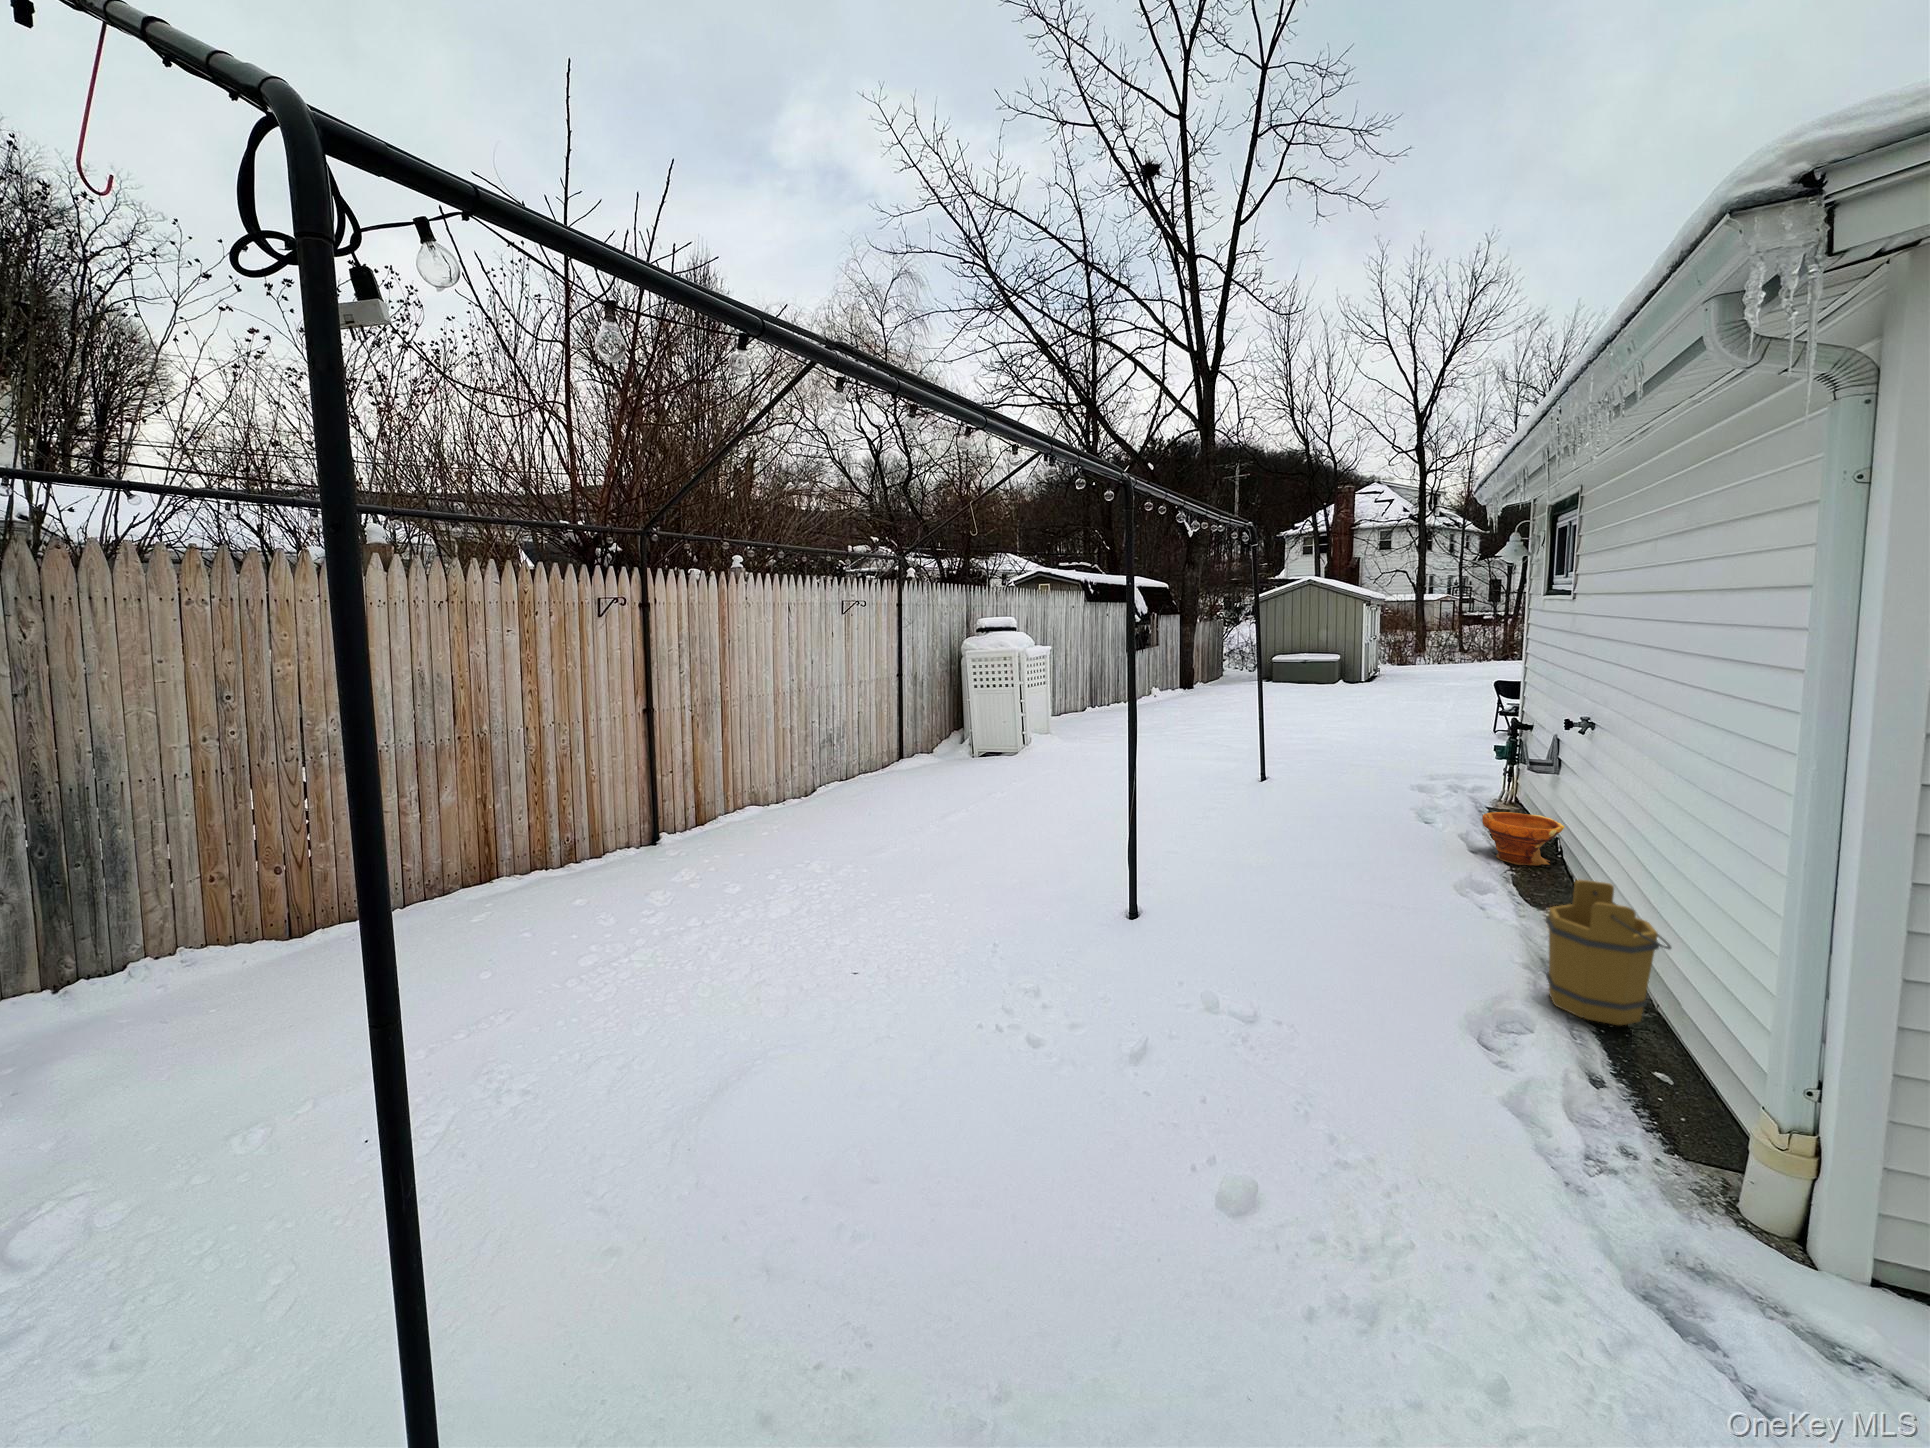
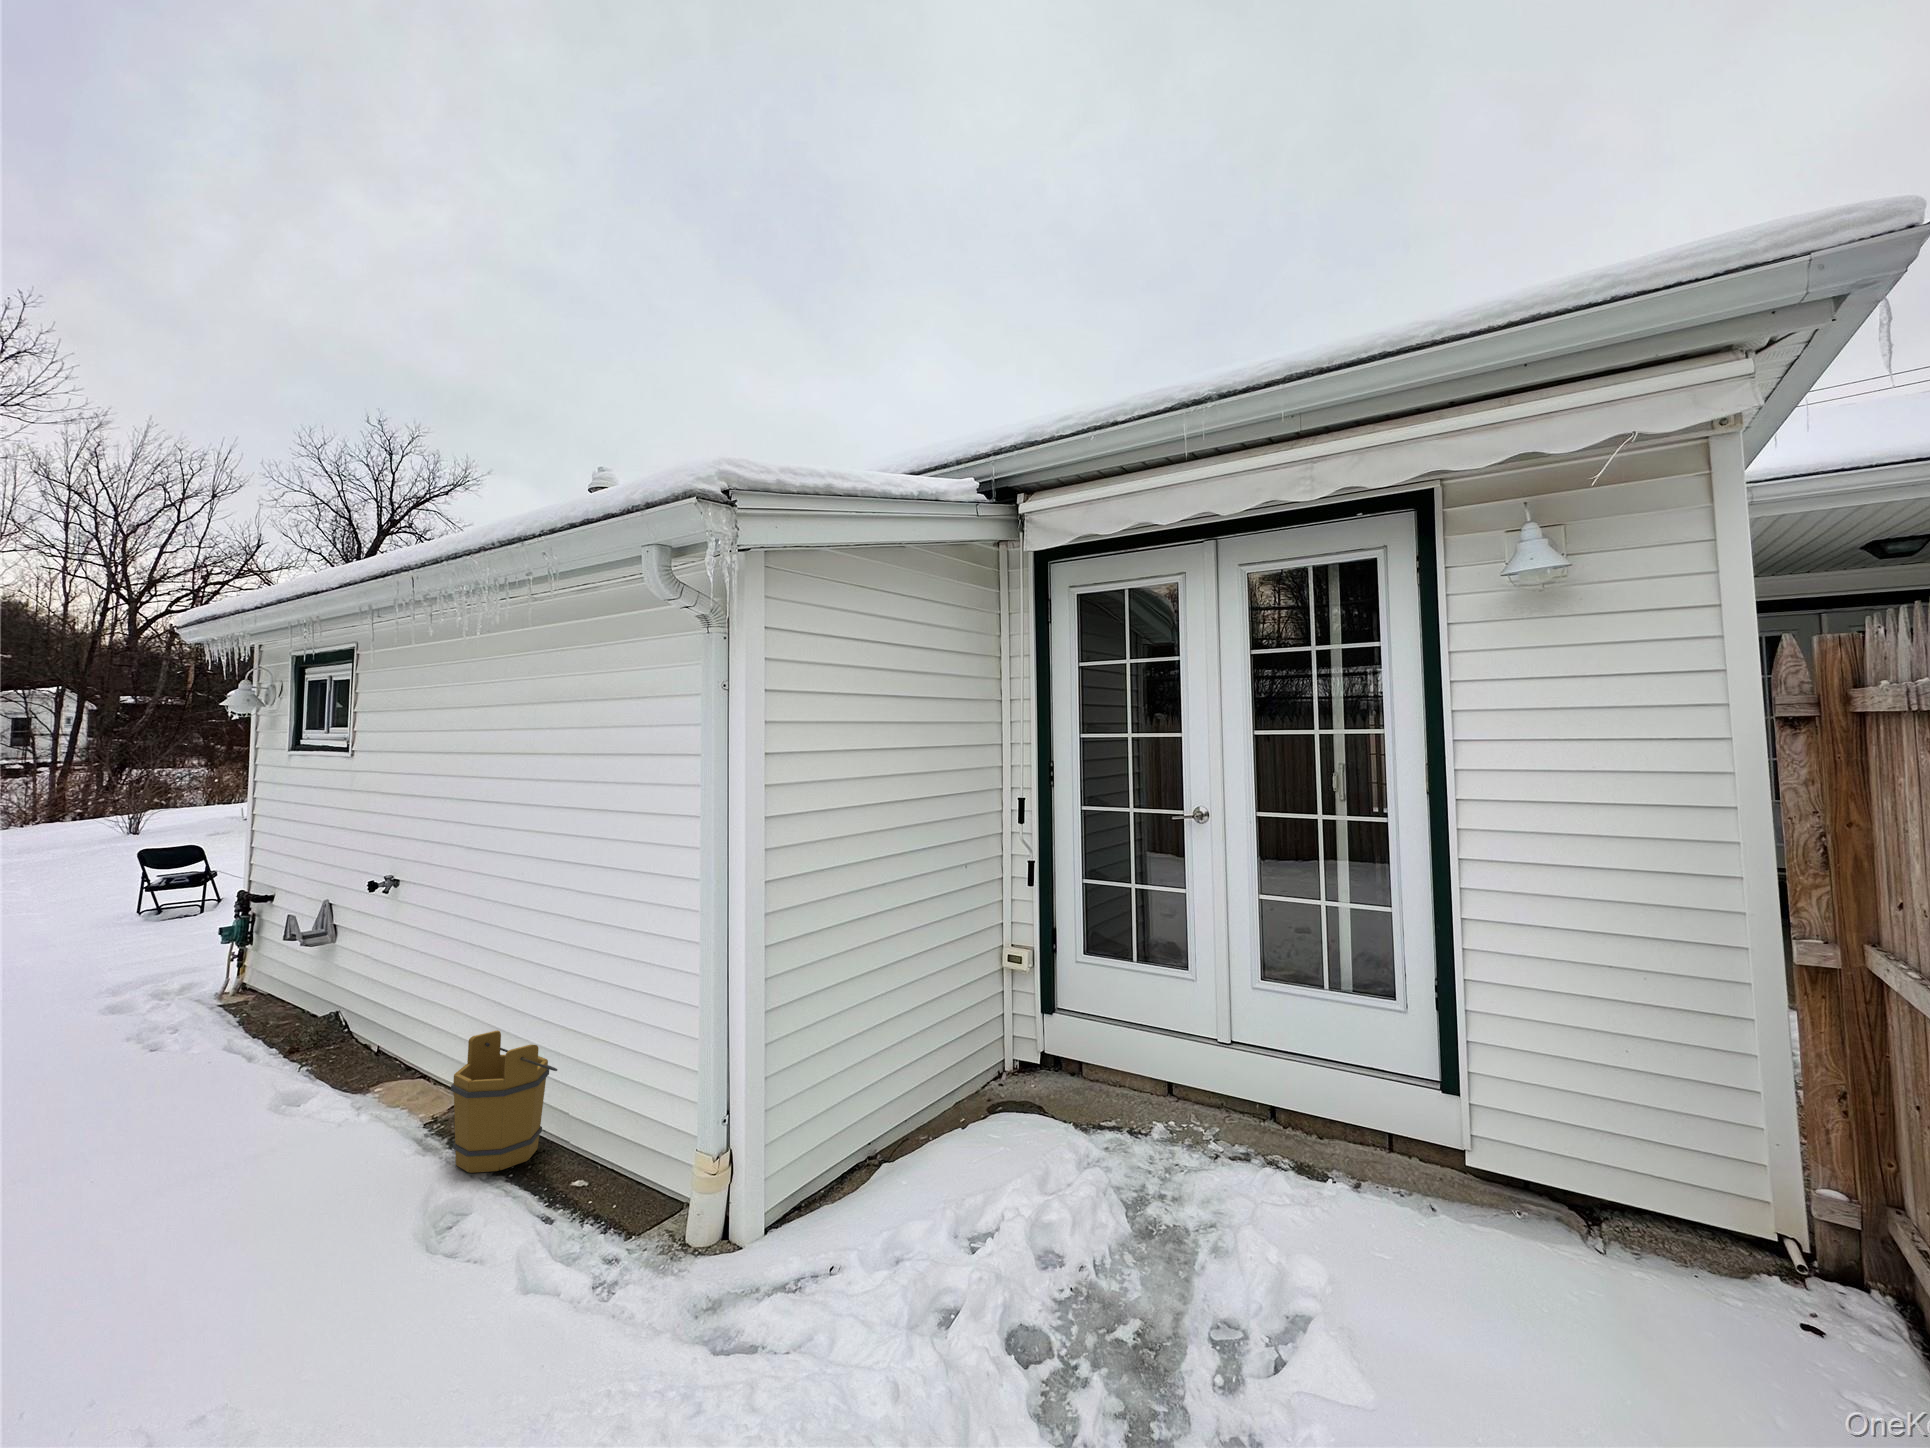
planter: present [1482,812,1564,866] -> none [265,992,359,1056]

